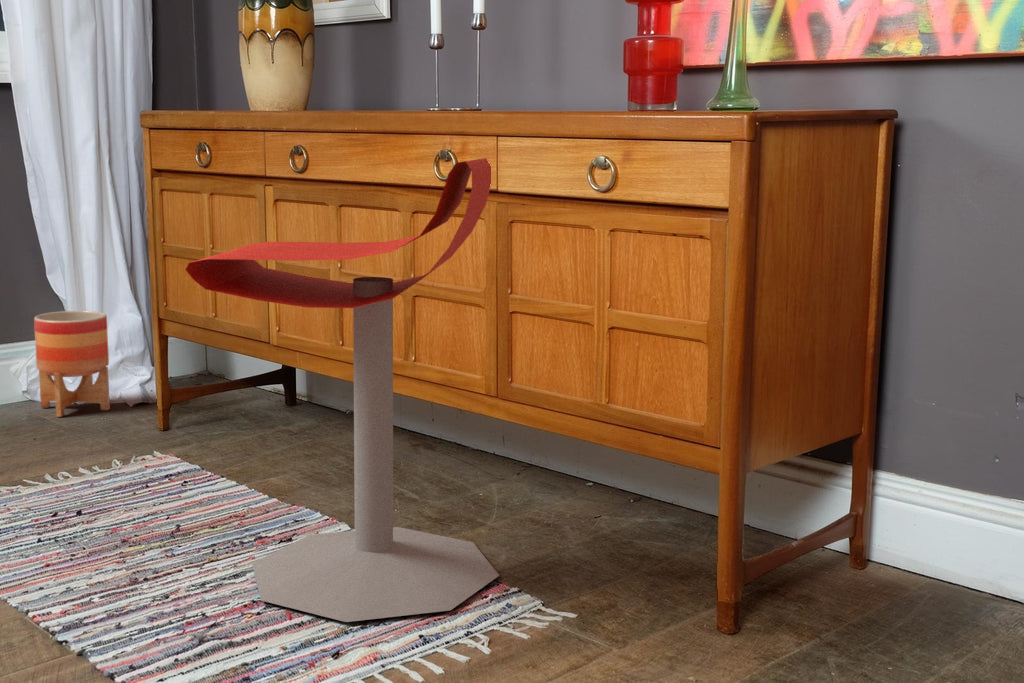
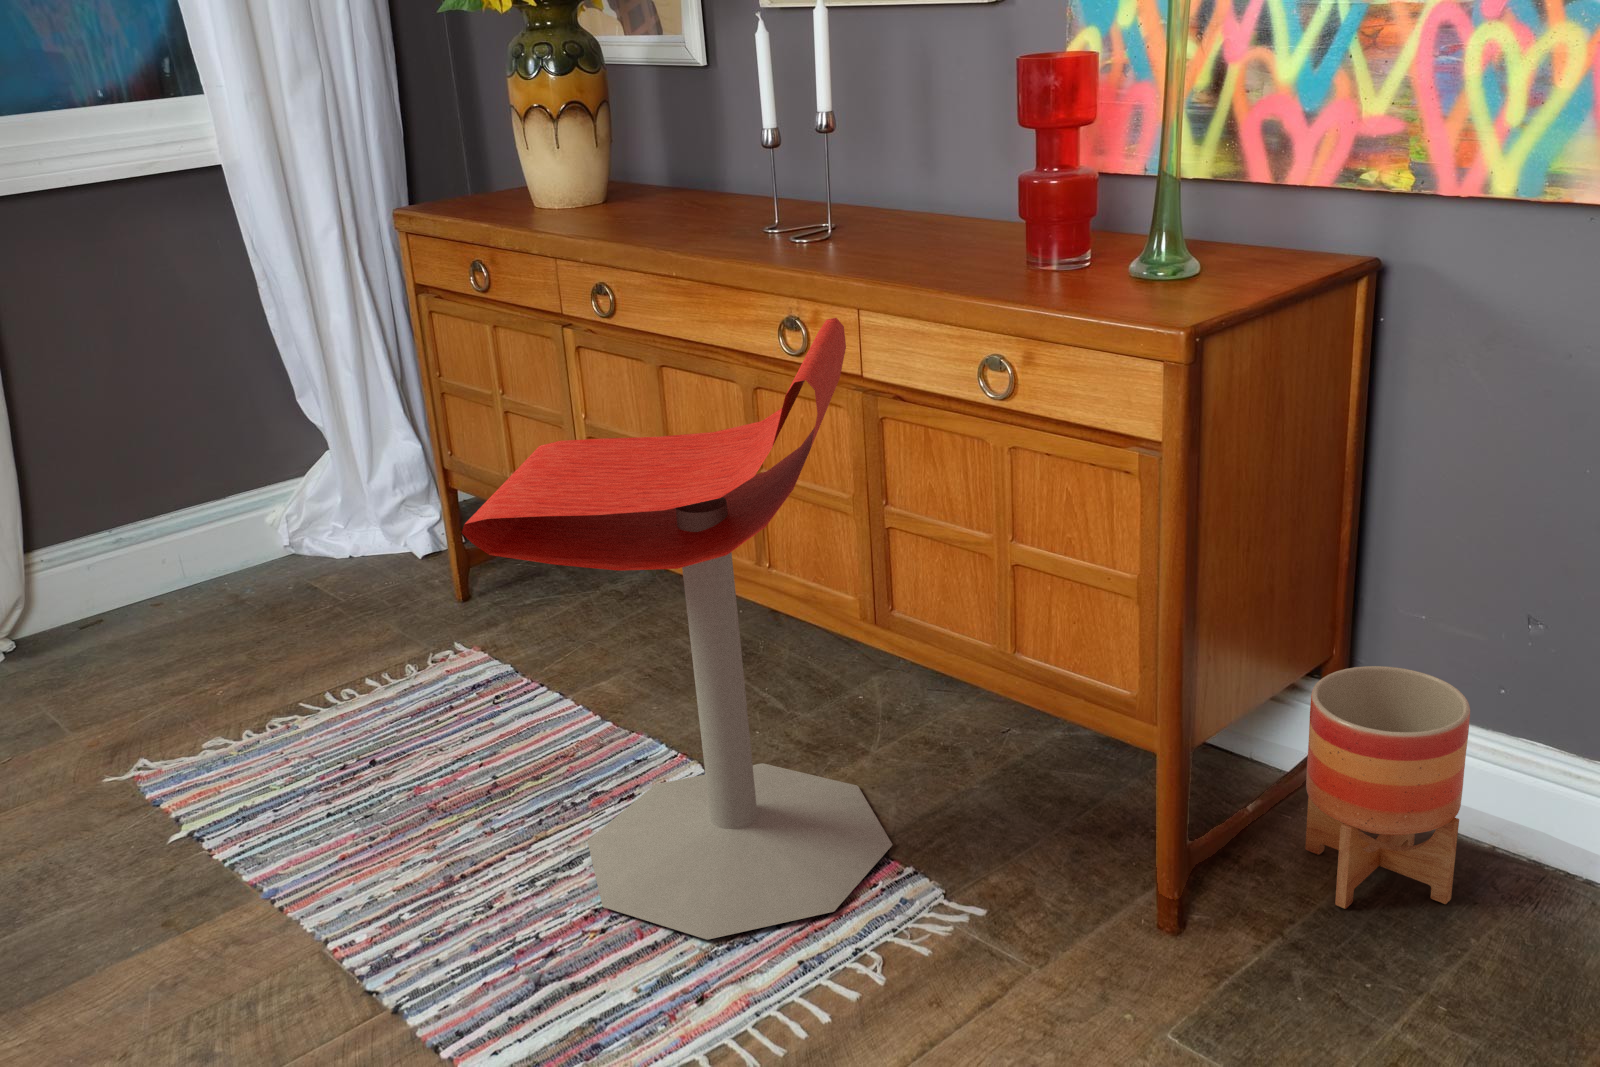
planter: present [34,311,110,417] -> present [1305,666,1470,909]

